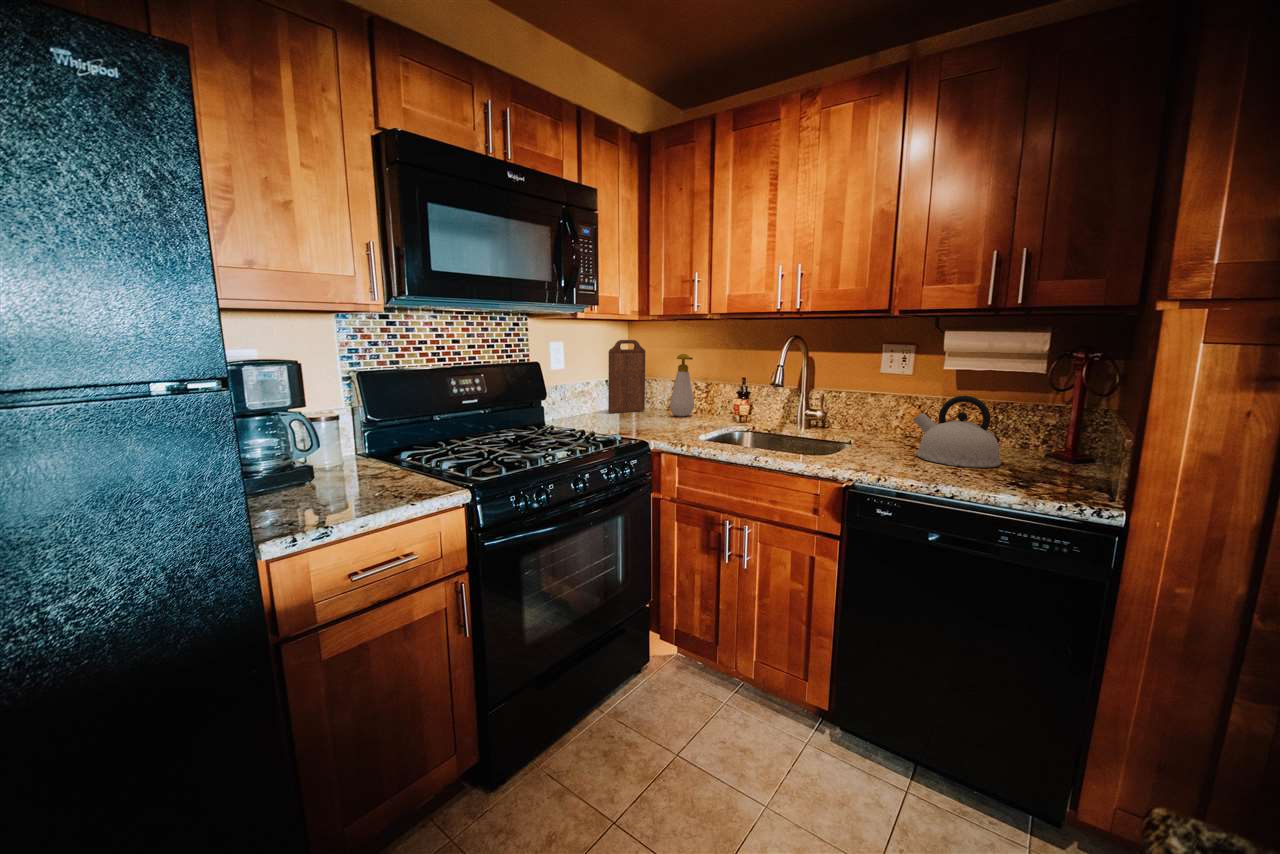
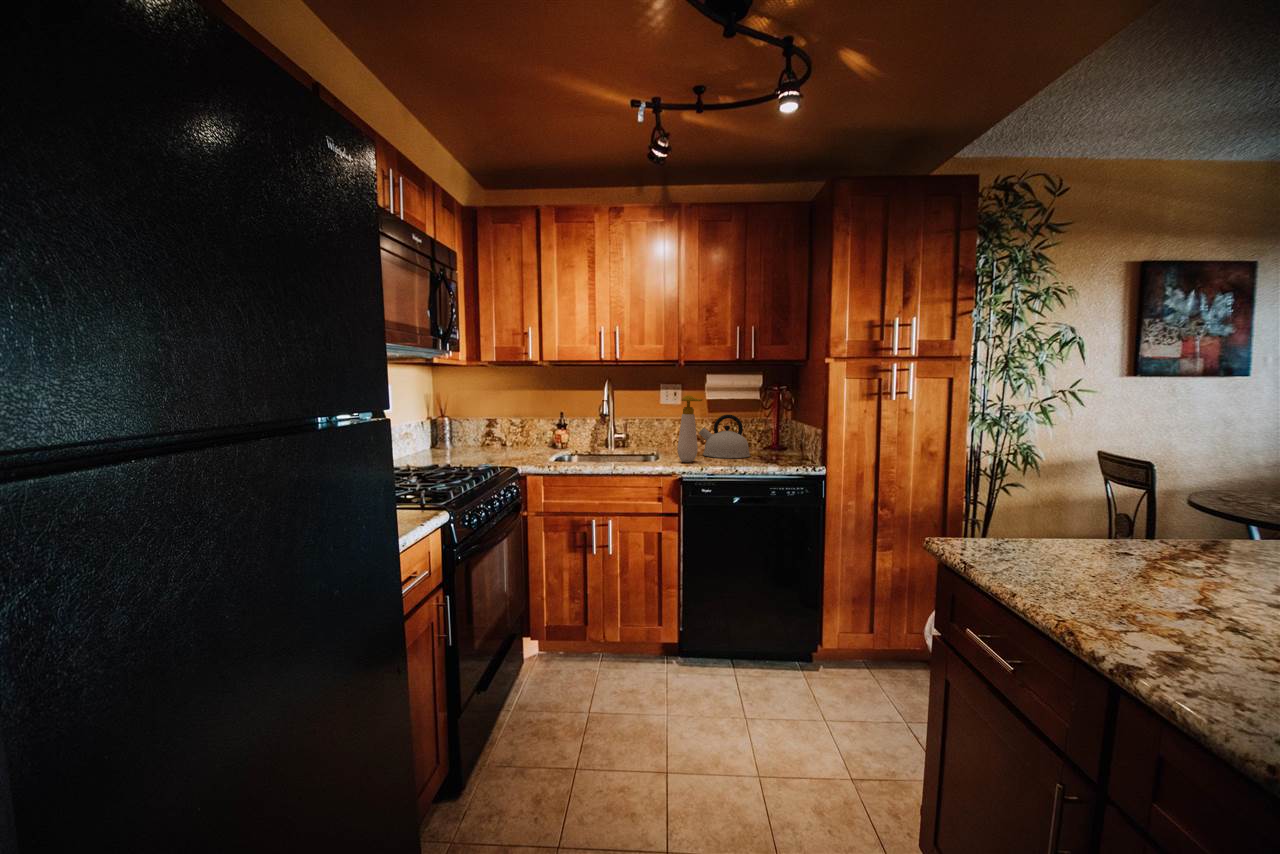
cutting board: present [608,340,645,413] -> none [430,383,461,453]
soap bottle: present [670,354,694,417] -> present [677,395,702,462]

